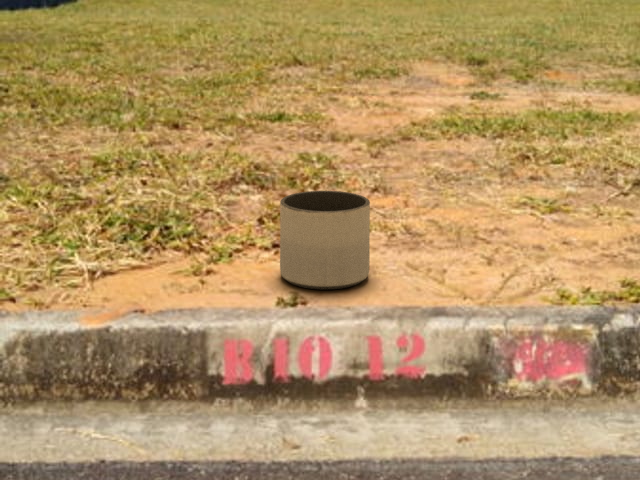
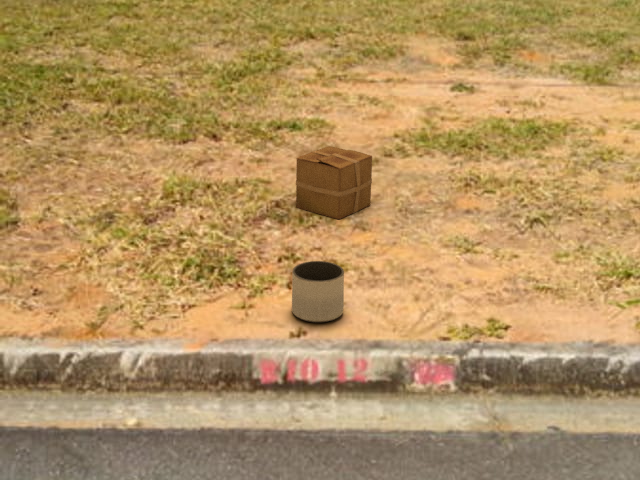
cardboard box: none [283,81,395,176] -> present [296,146,372,219]

